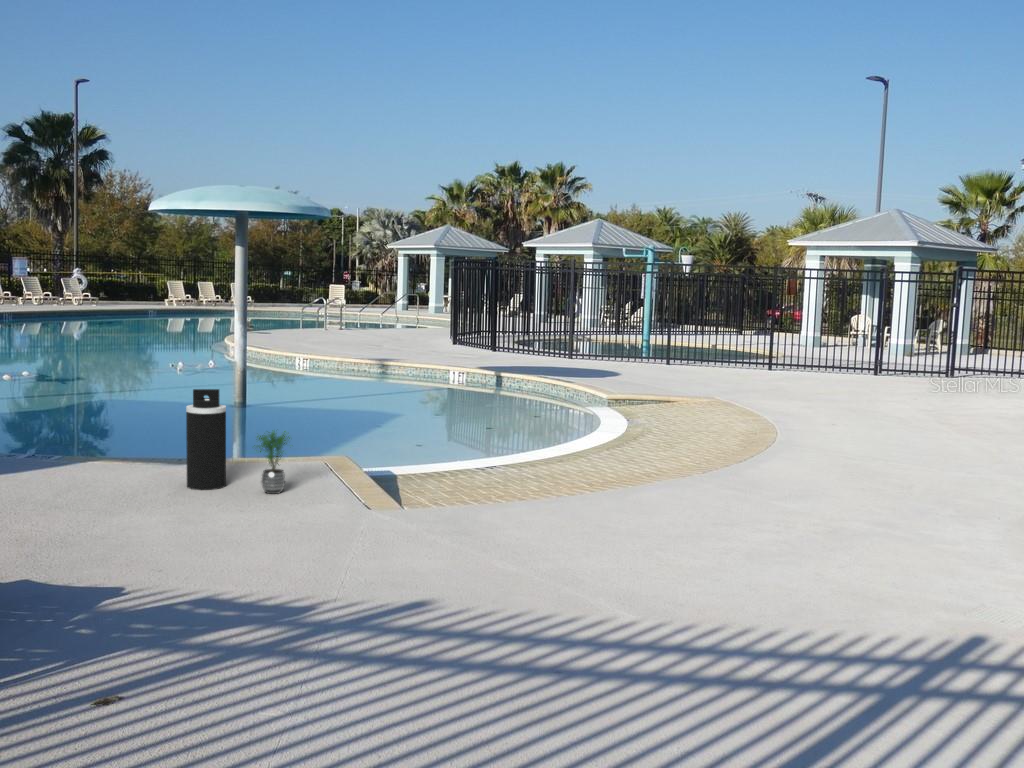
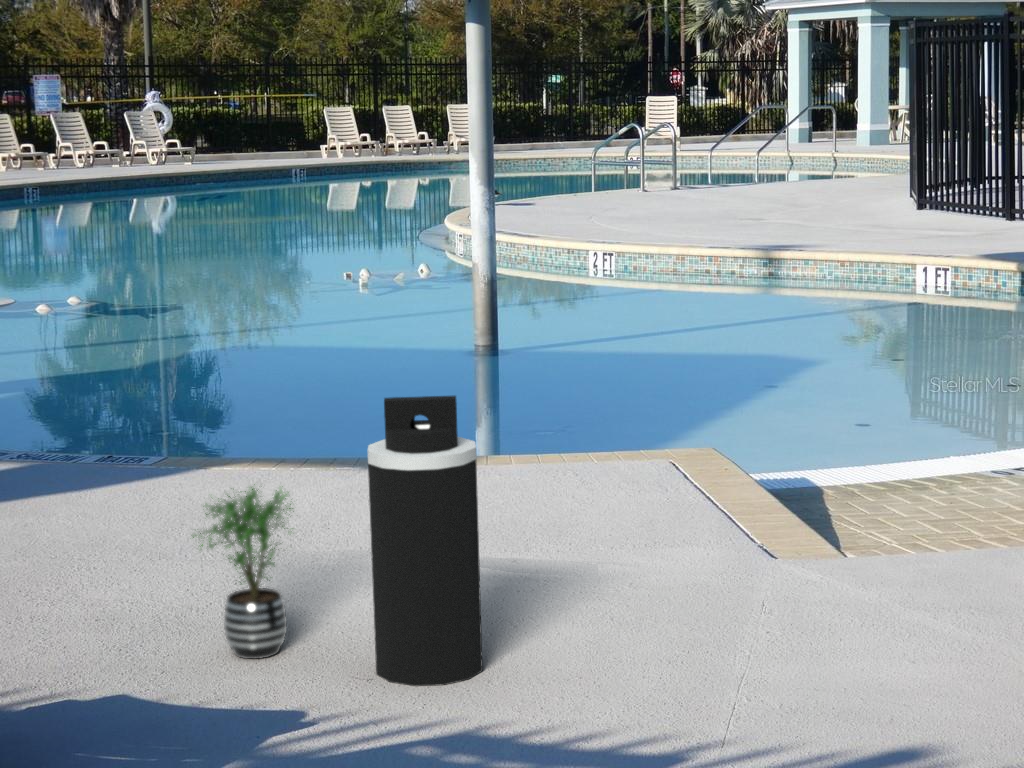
potted plant: present [256,431,290,494] -> present [193,484,294,659]

